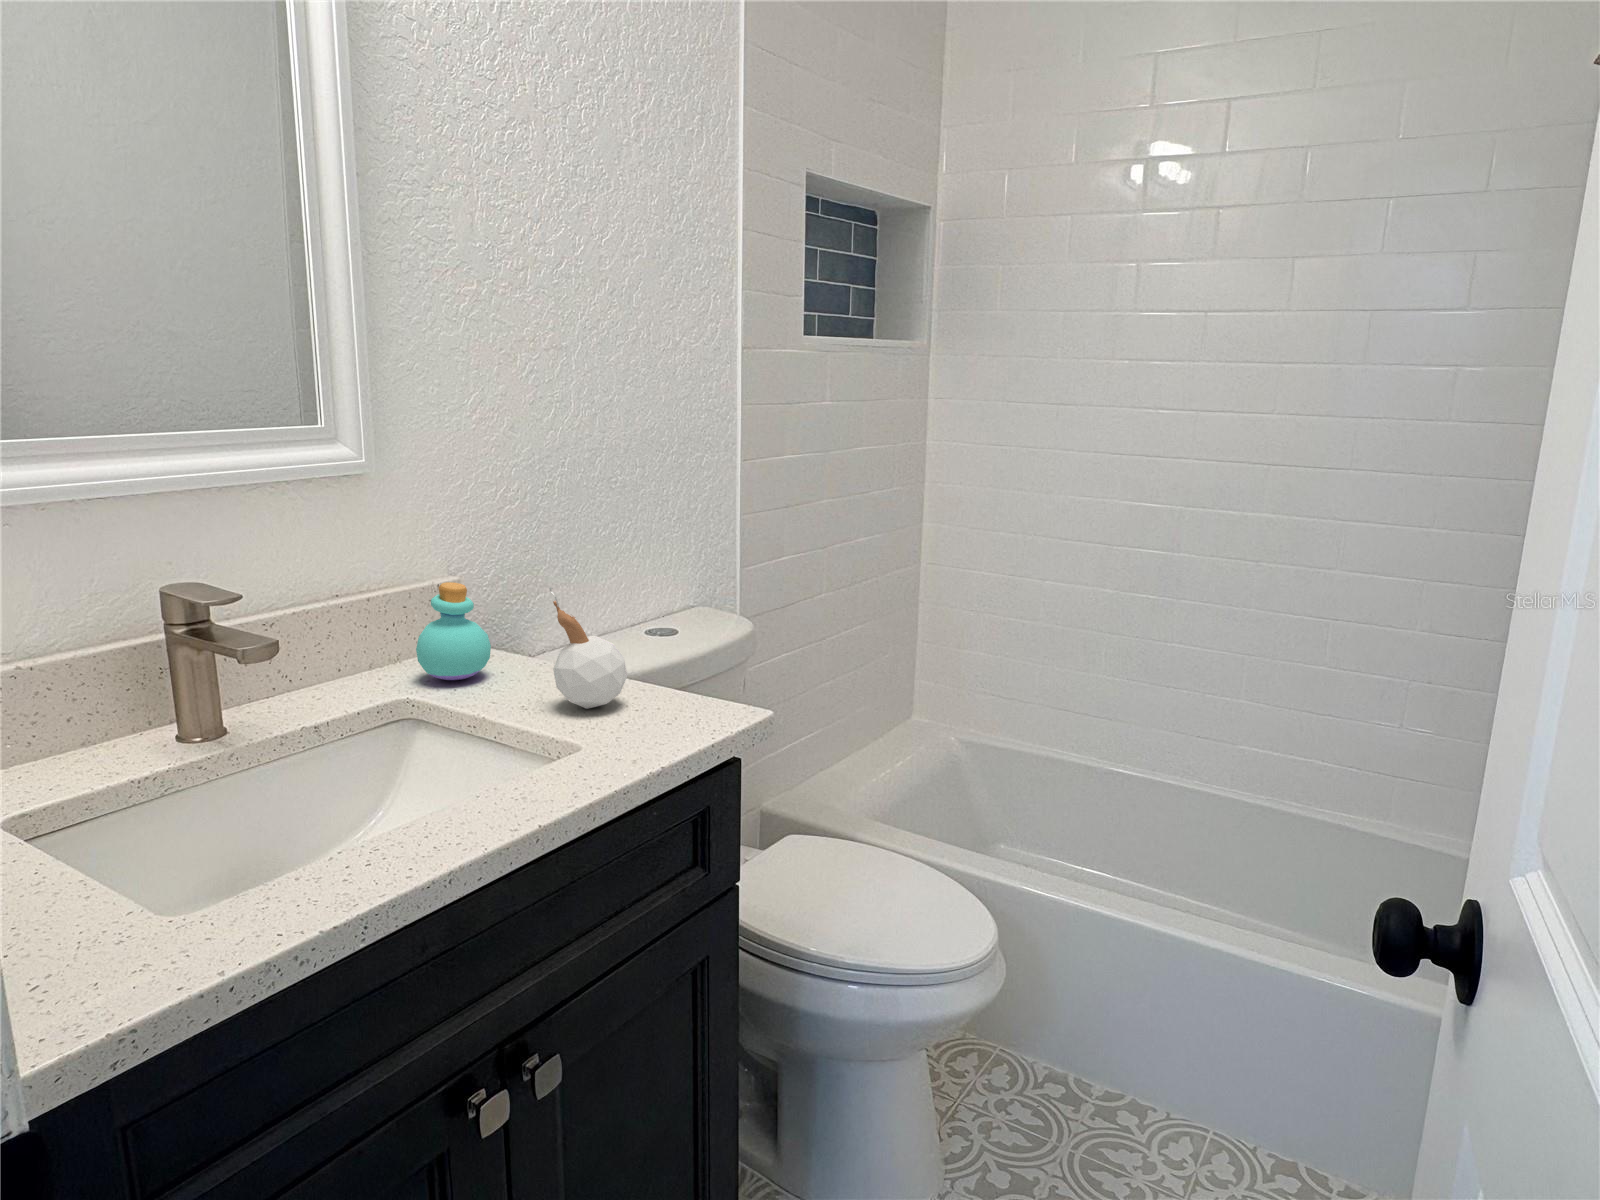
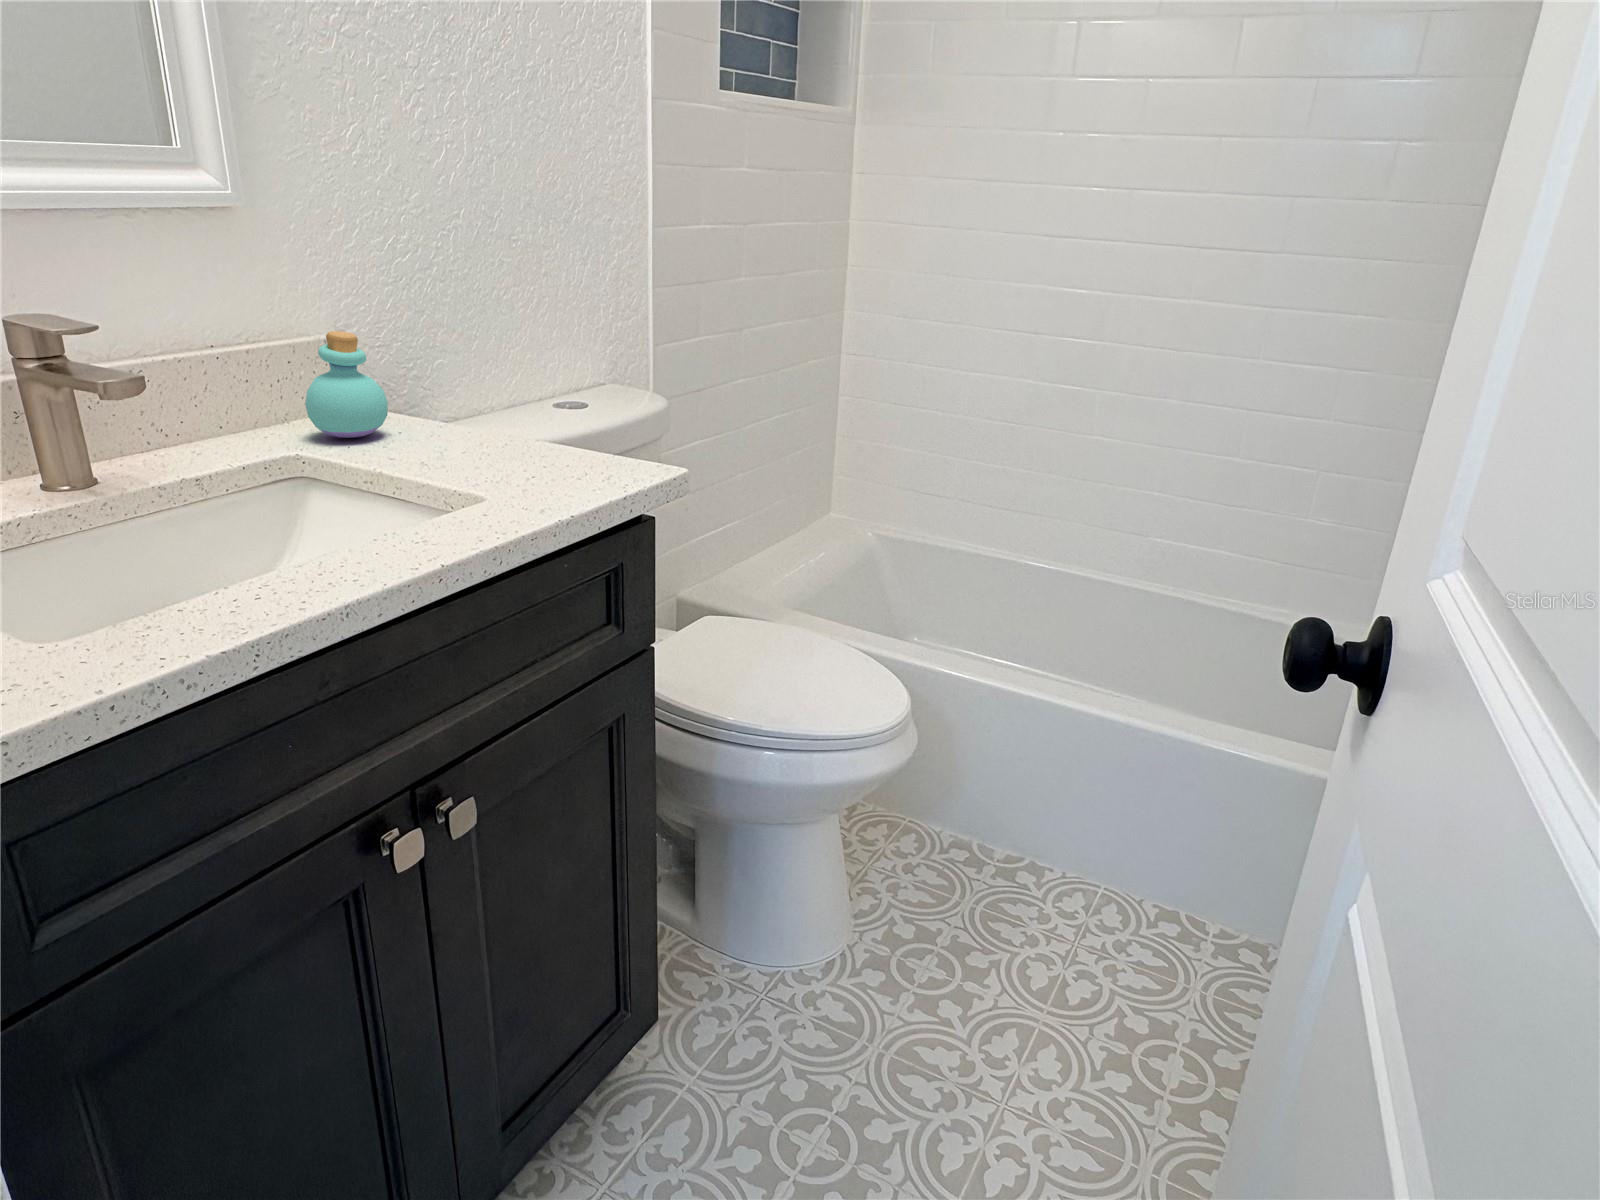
candle: present [549,588,628,709] -> none [447,331,536,464]

